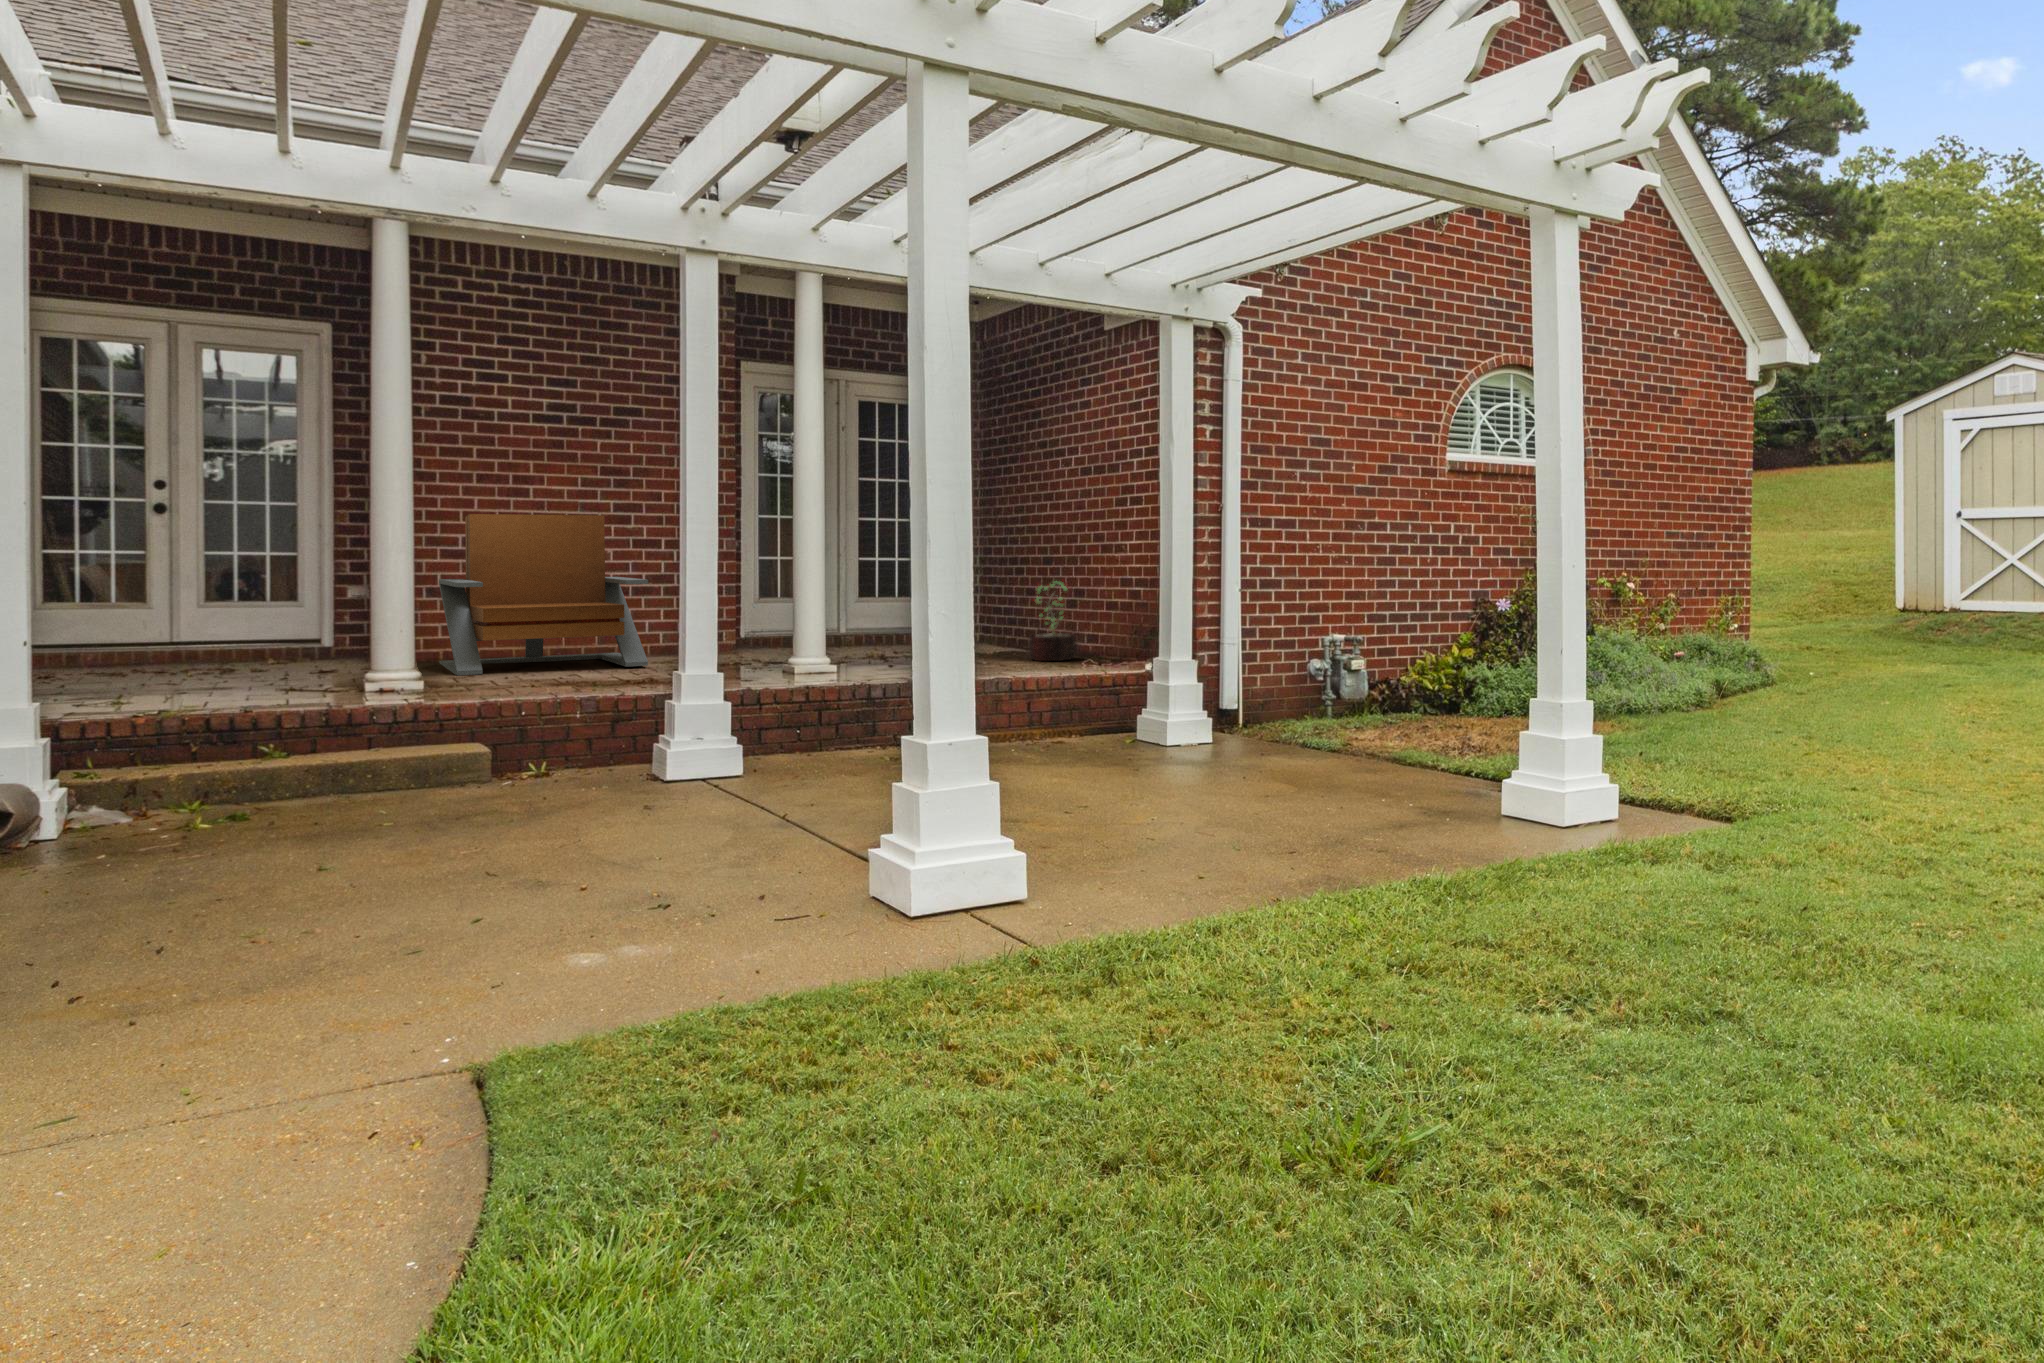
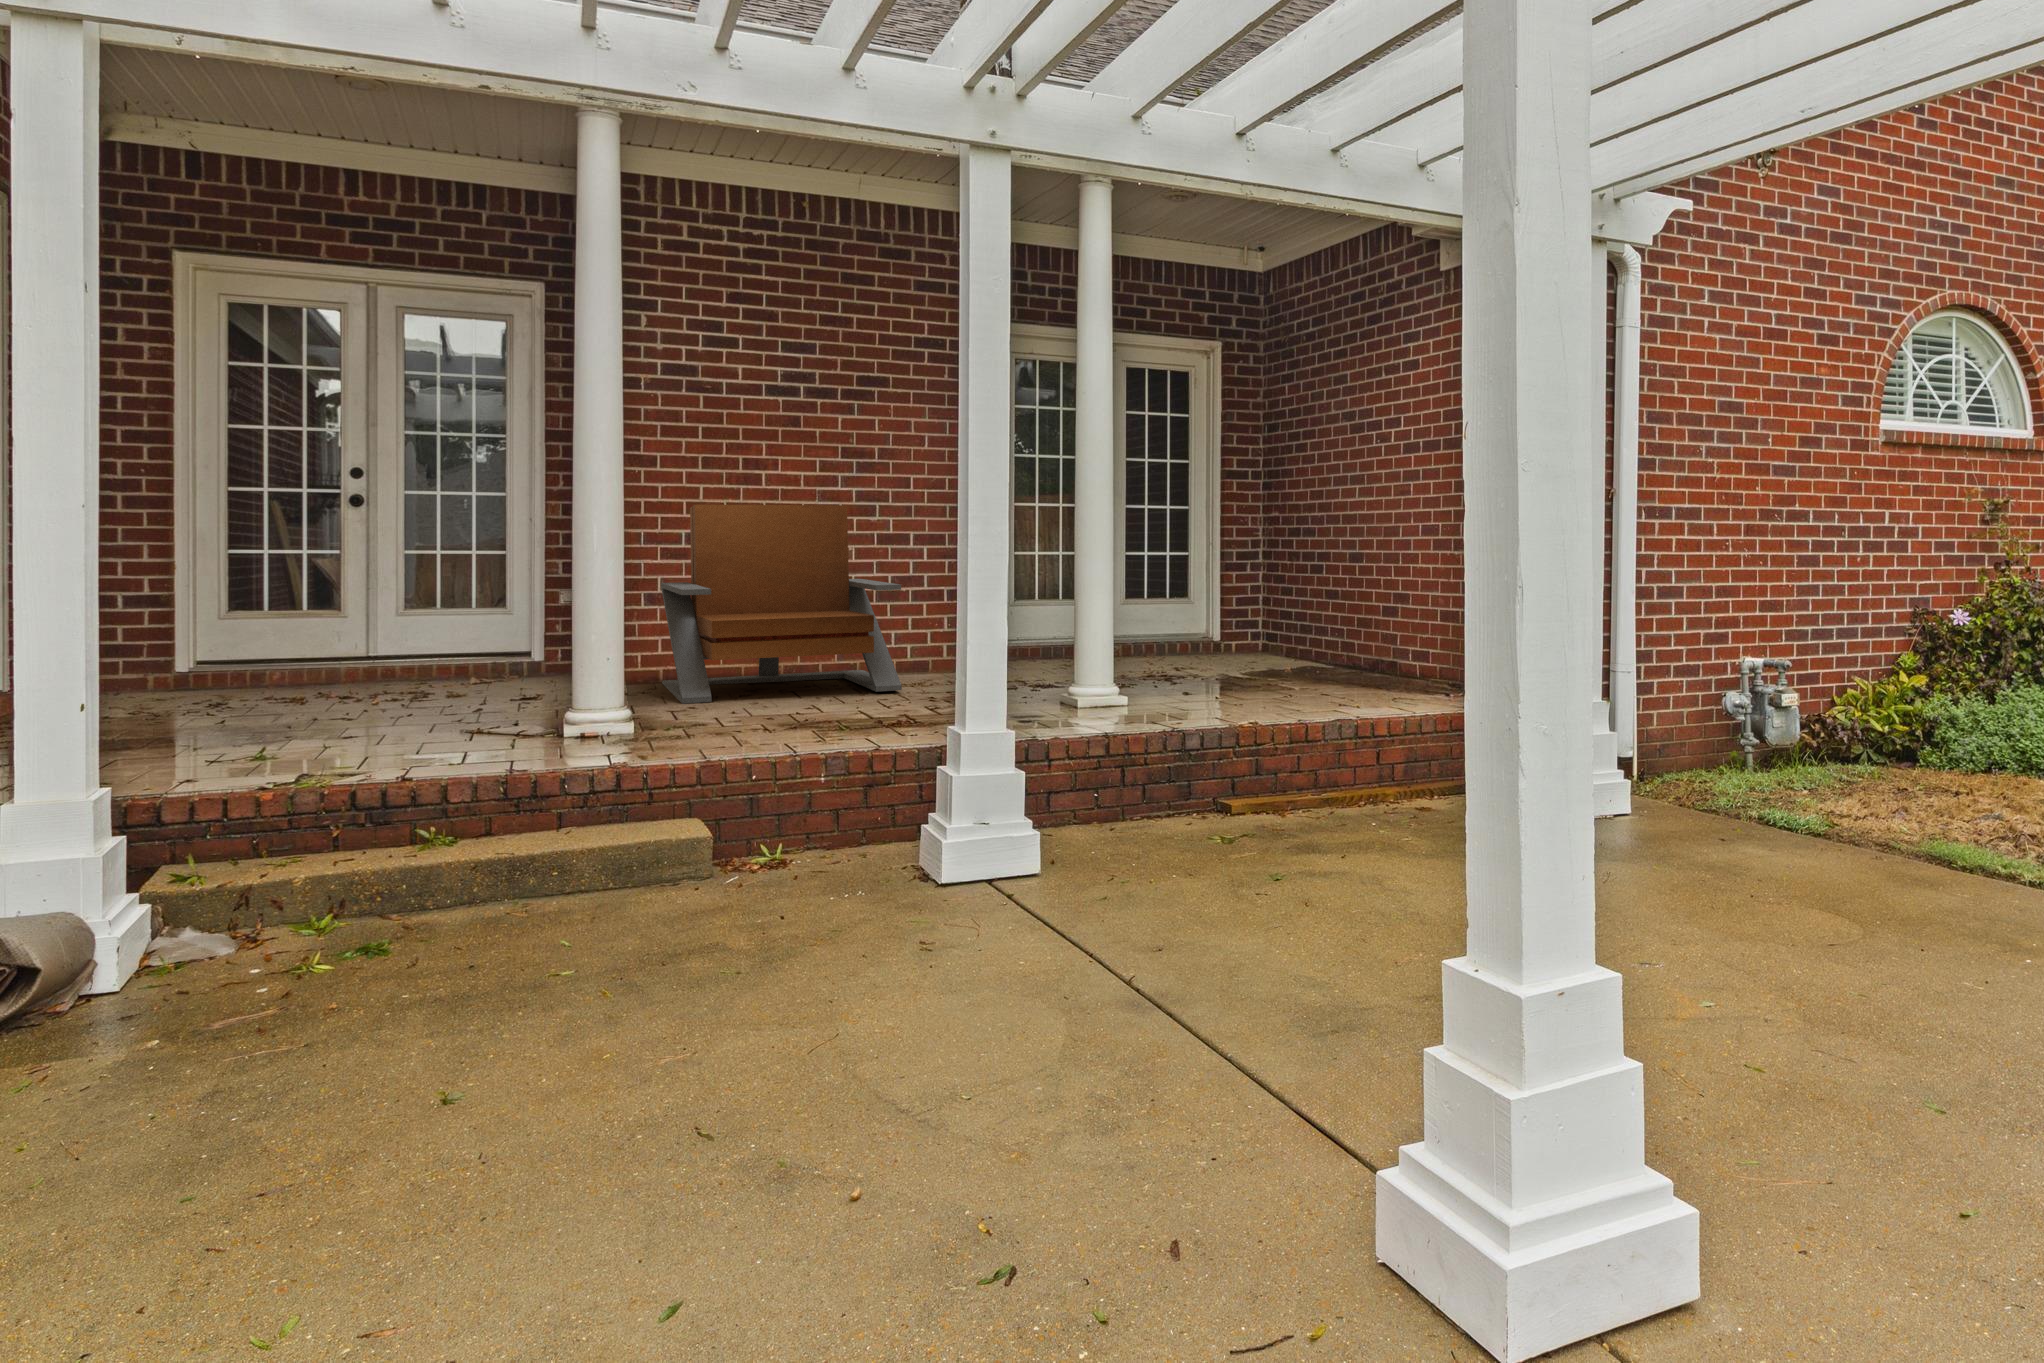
decorative plant: present [1030,581,1076,661] -> none [1355,583,1414,688]

